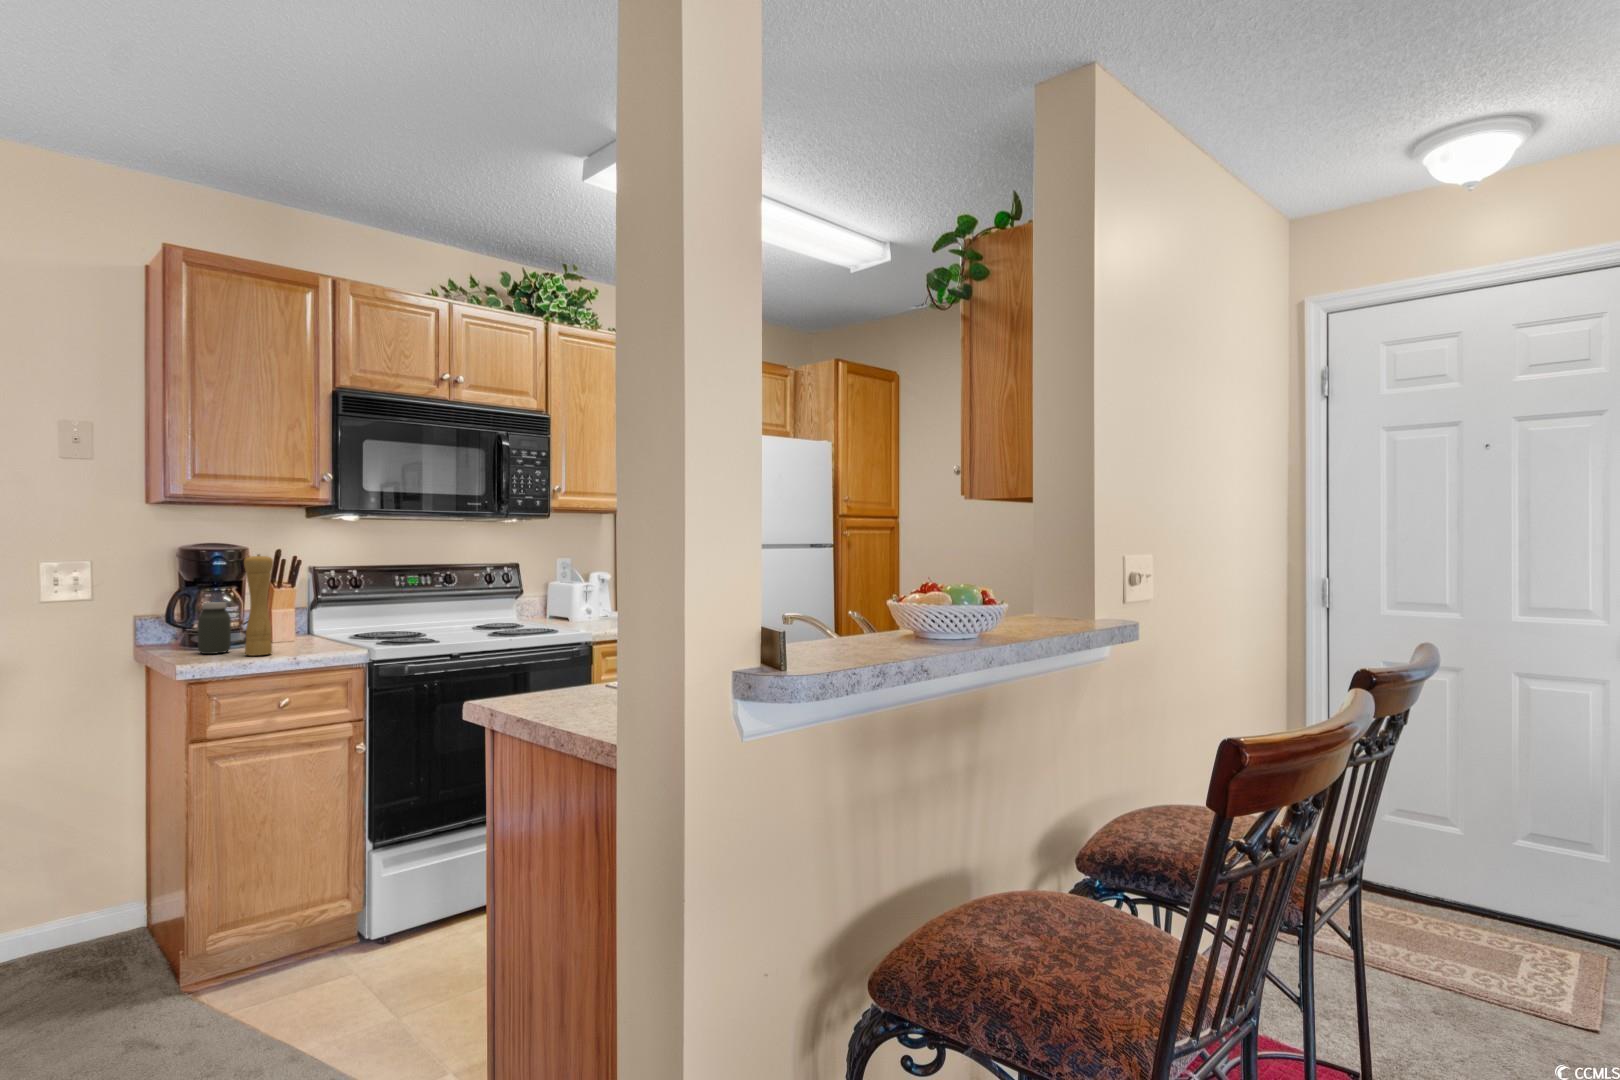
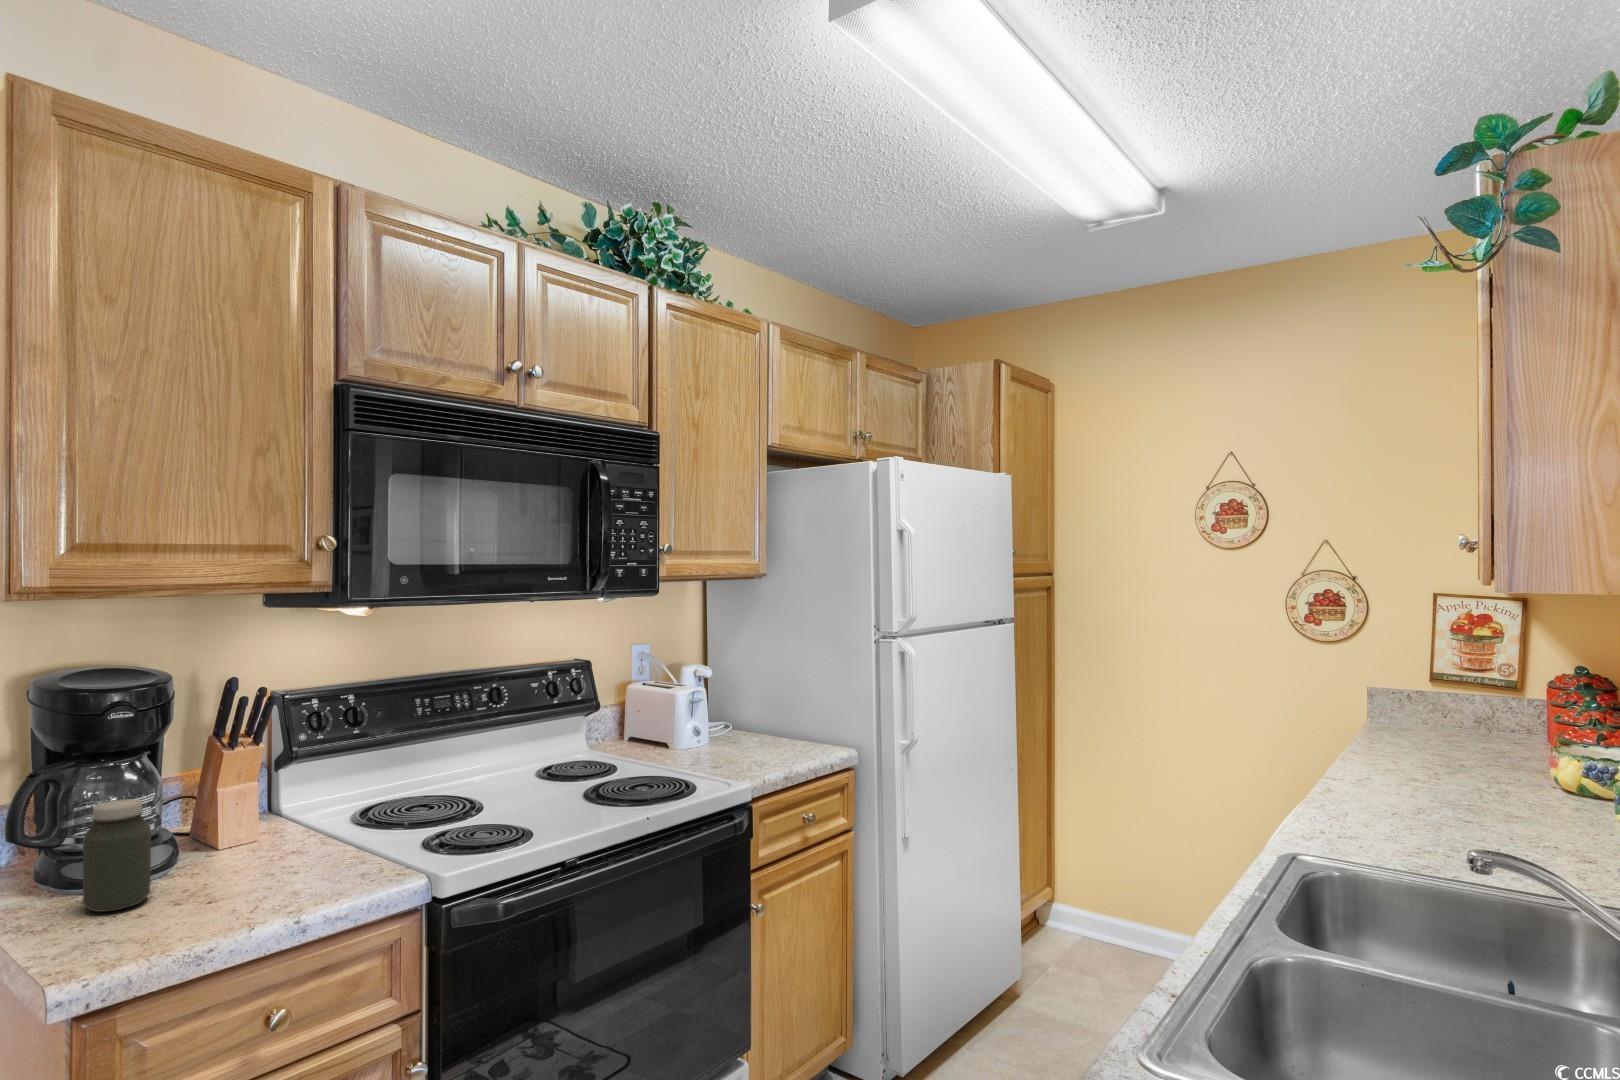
pepper mill: present [244,554,273,656] -> none [186,706,245,913]

